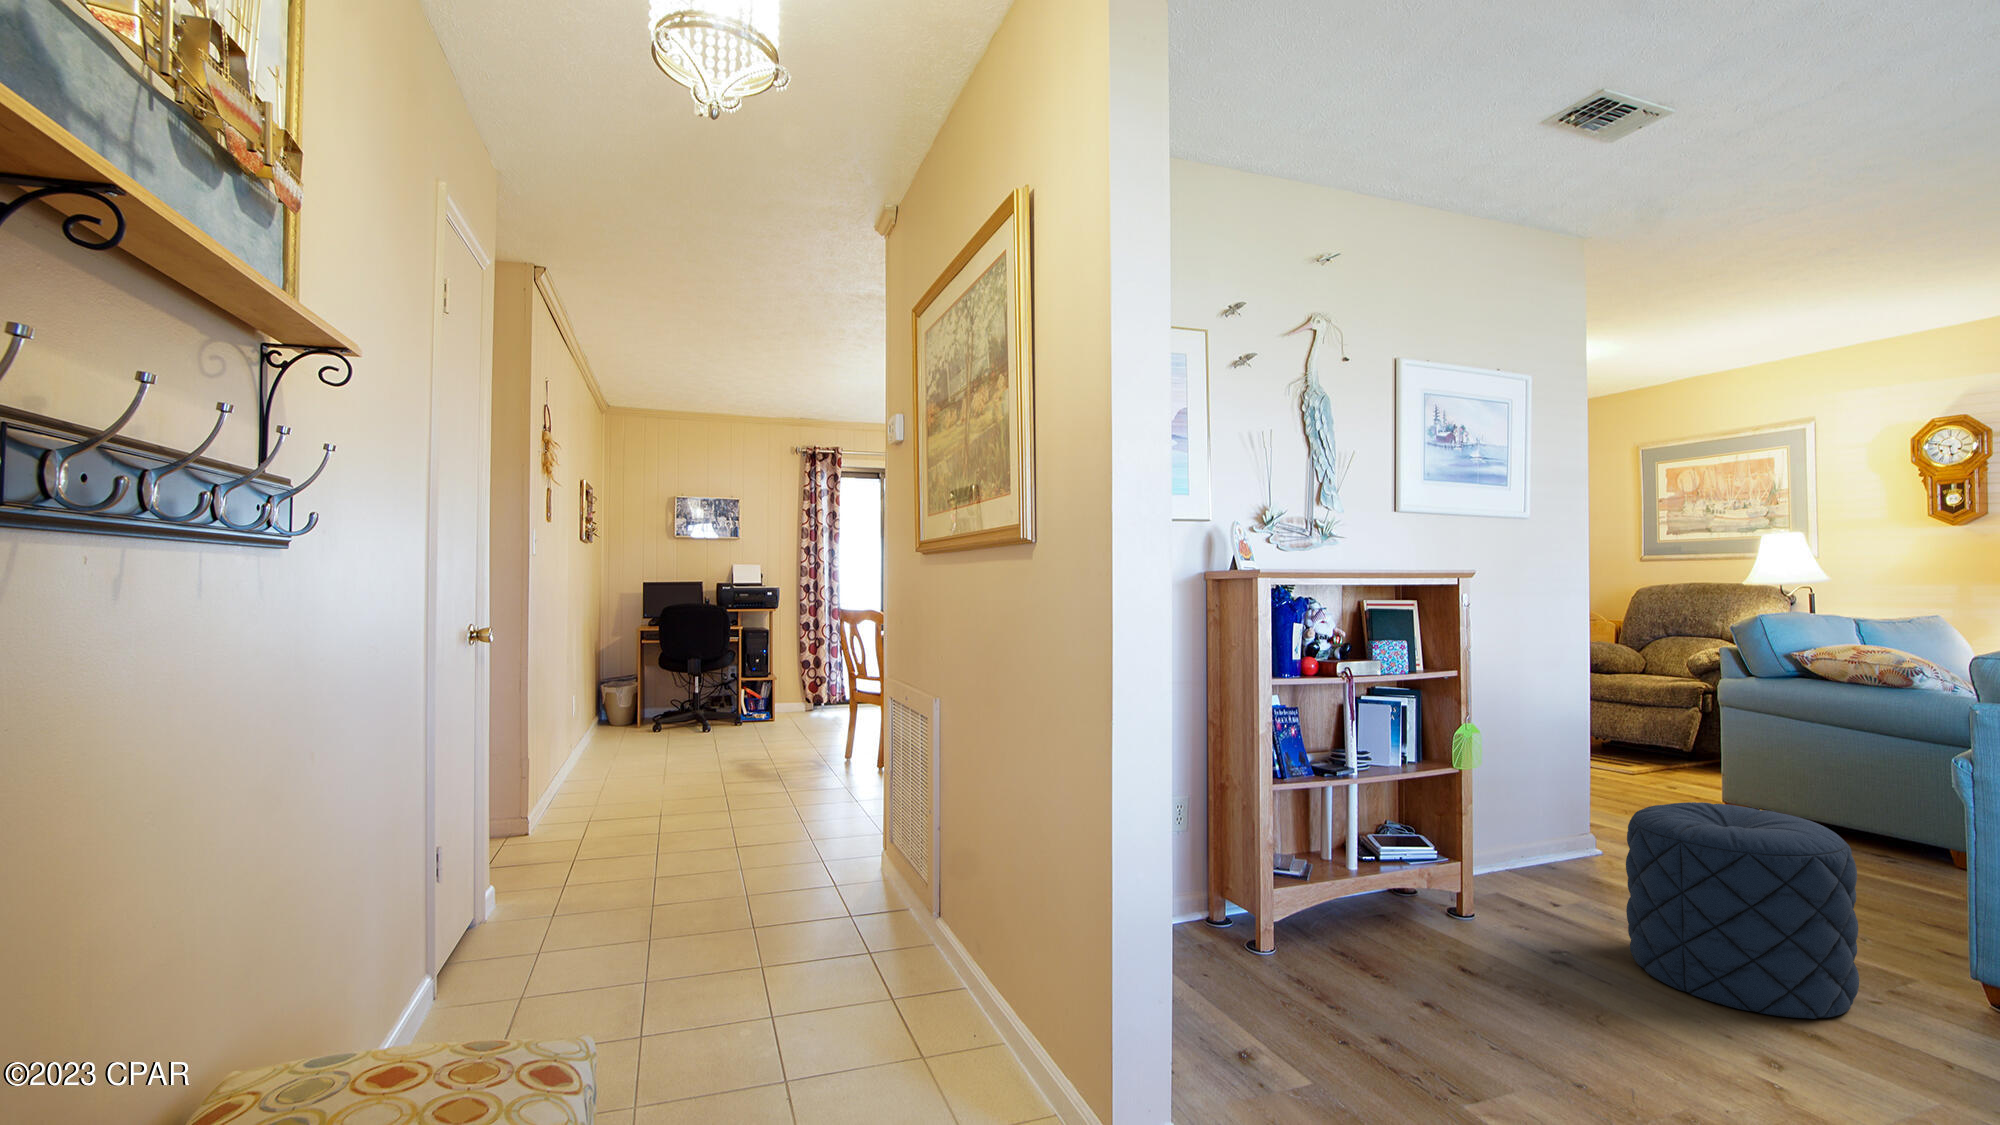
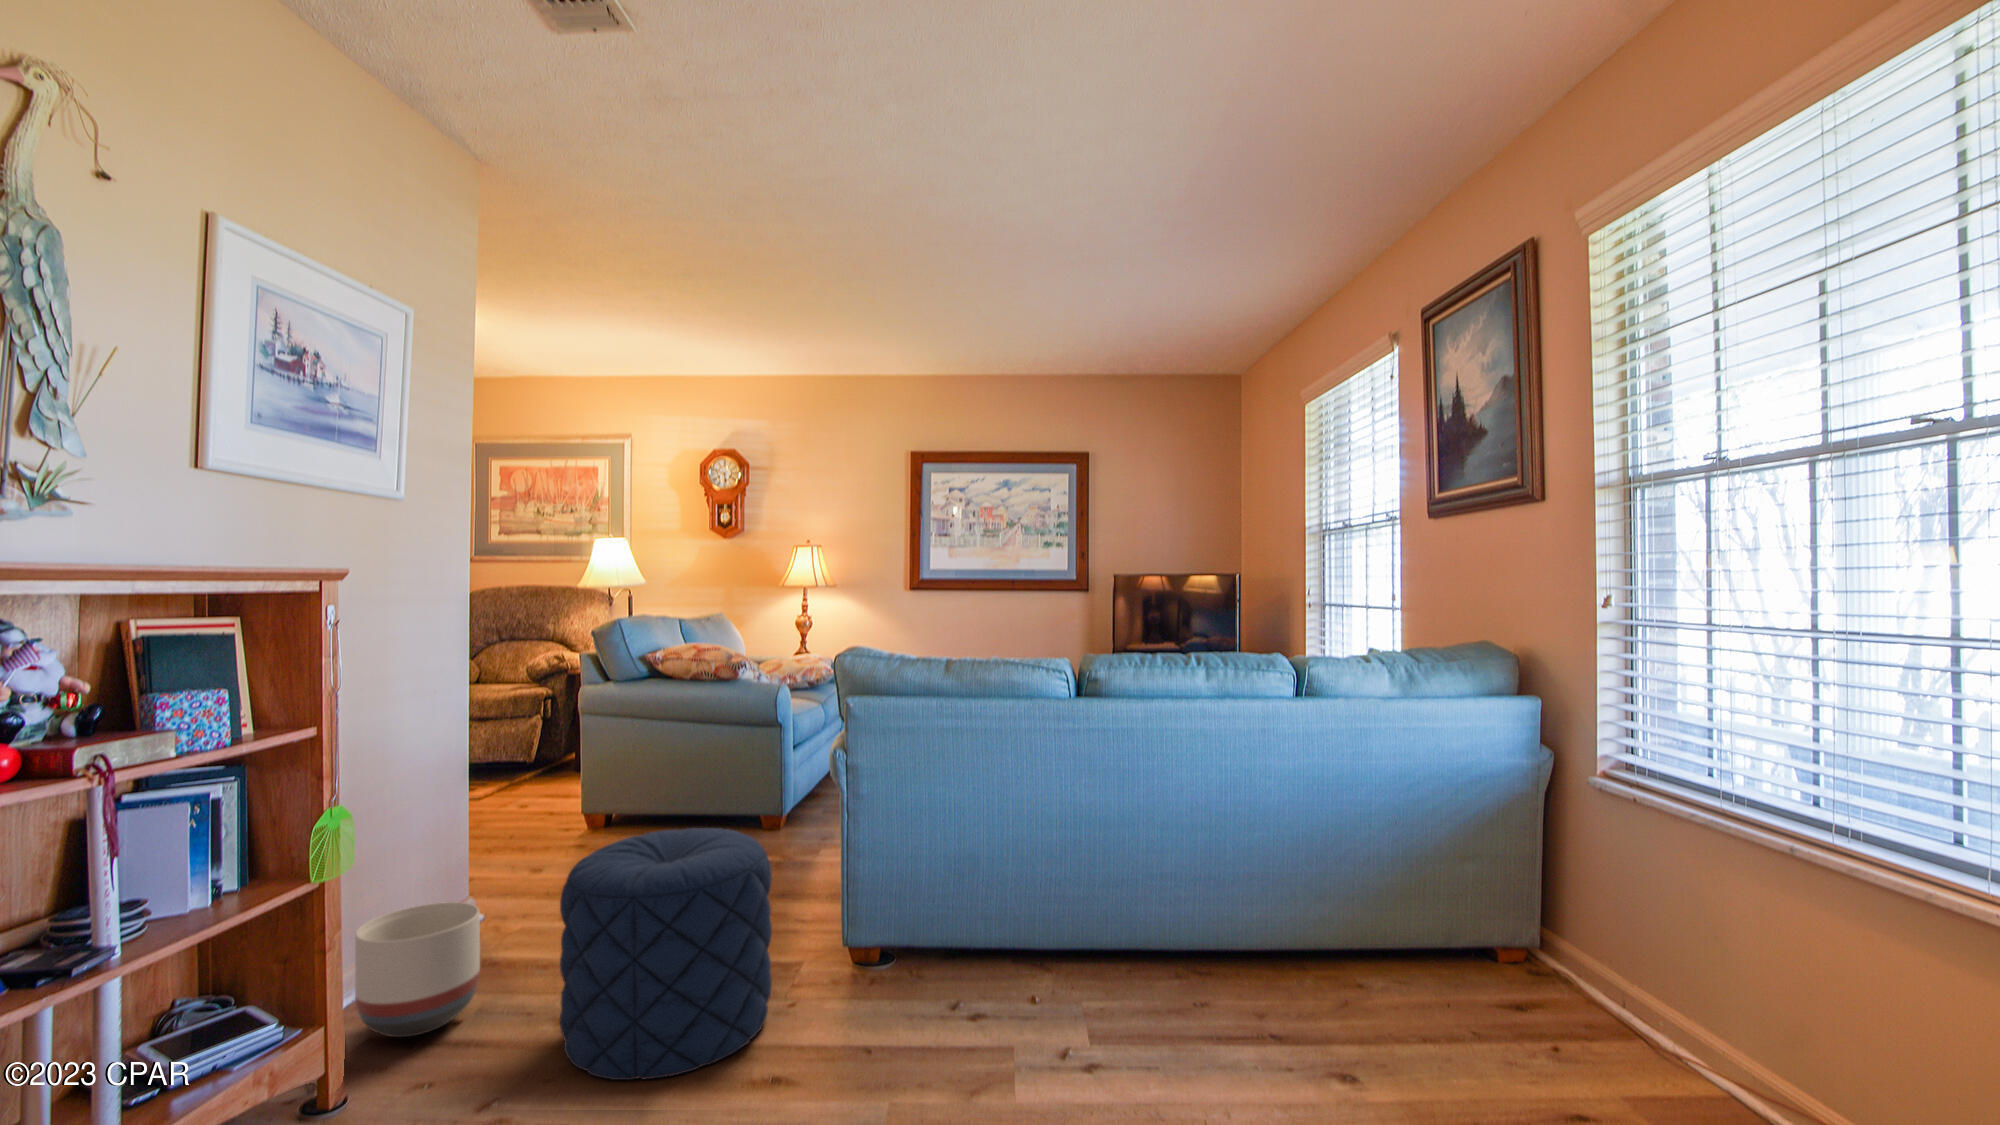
planter: none [1488,813,1576,903] -> present [355,902,480,1037]

